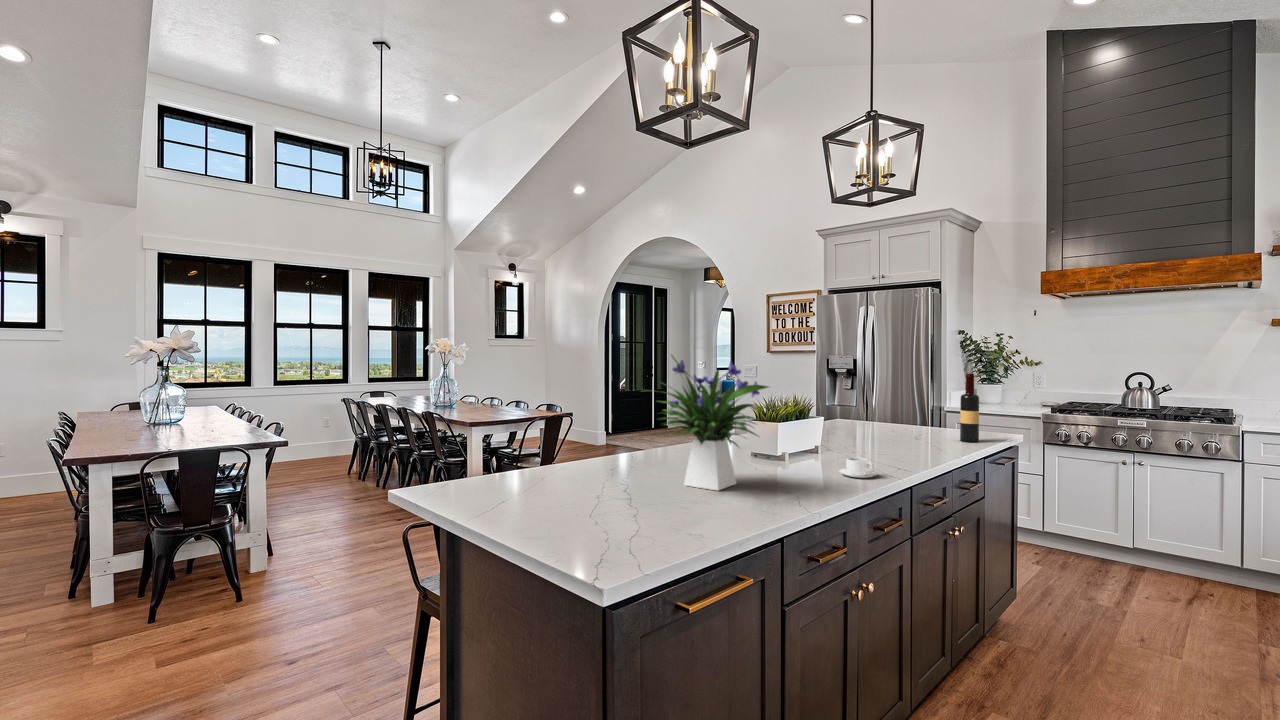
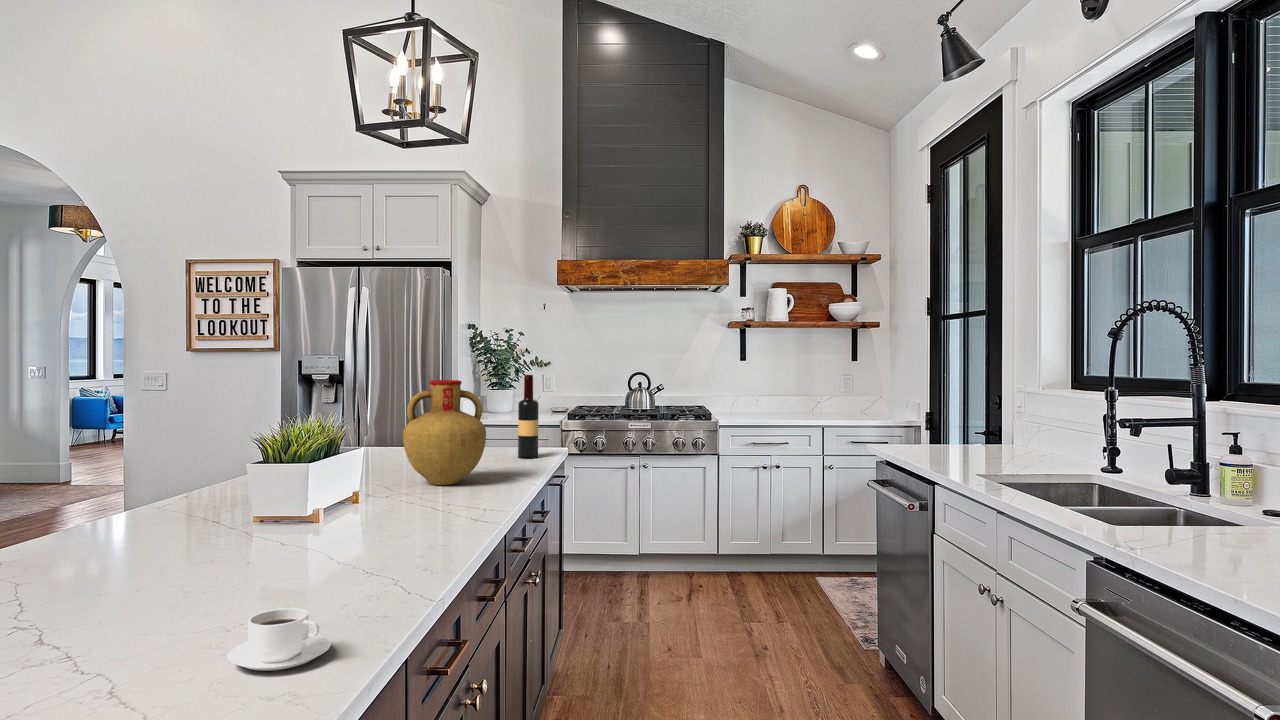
flower arrangement: present [659,356,768,490] -> none [118,342,361,574]
vase: none [847,377,911,455] -> present [403,380,486,485]
coffee cup: present [839,457,878,478] -> present [228,608,331,671]

